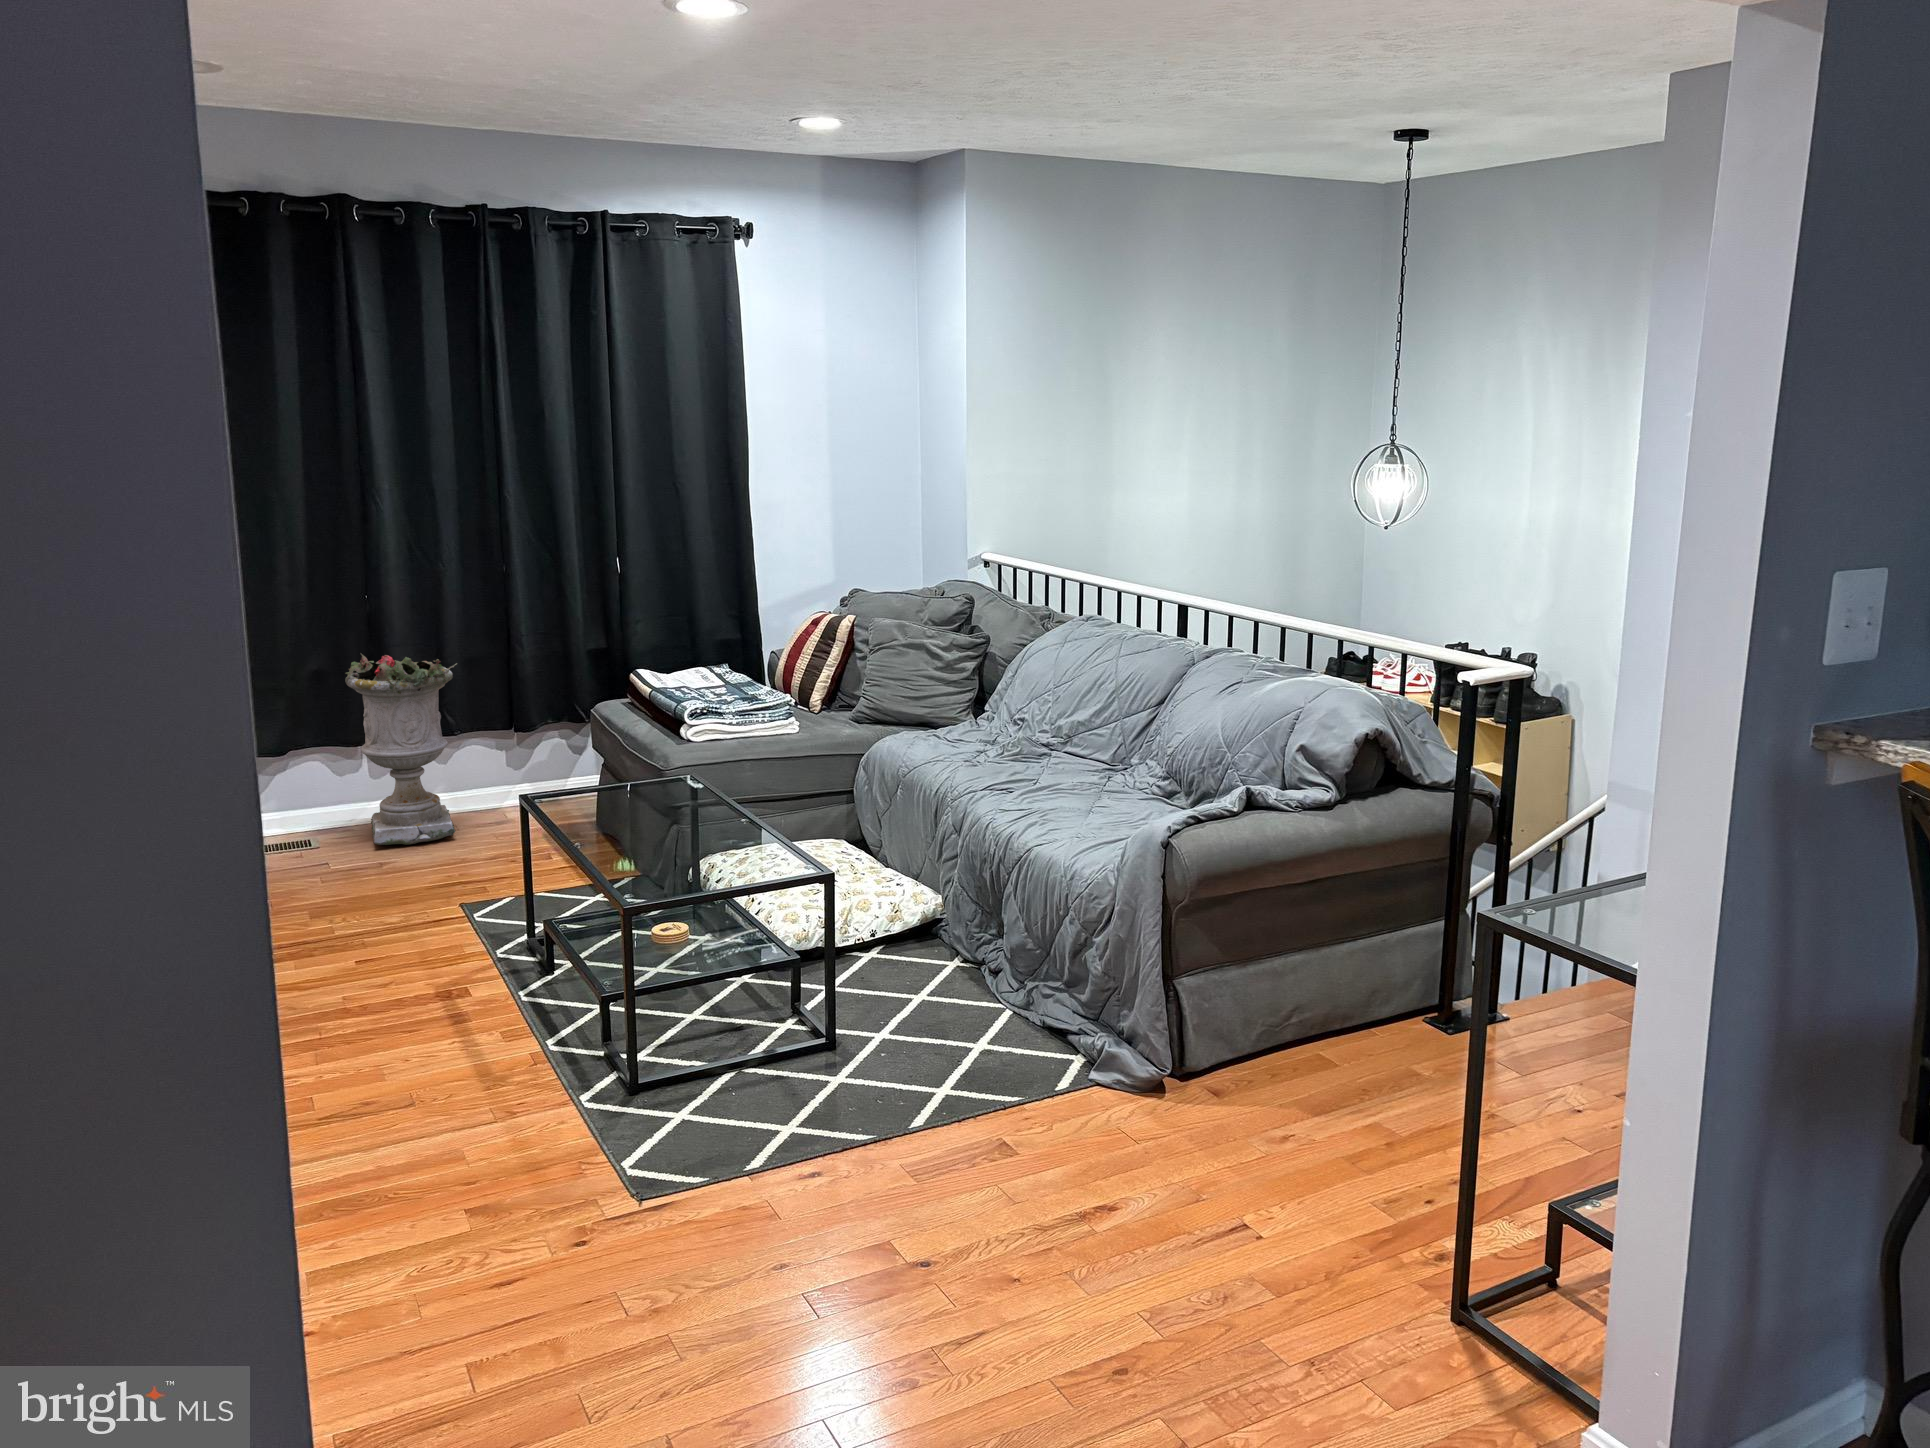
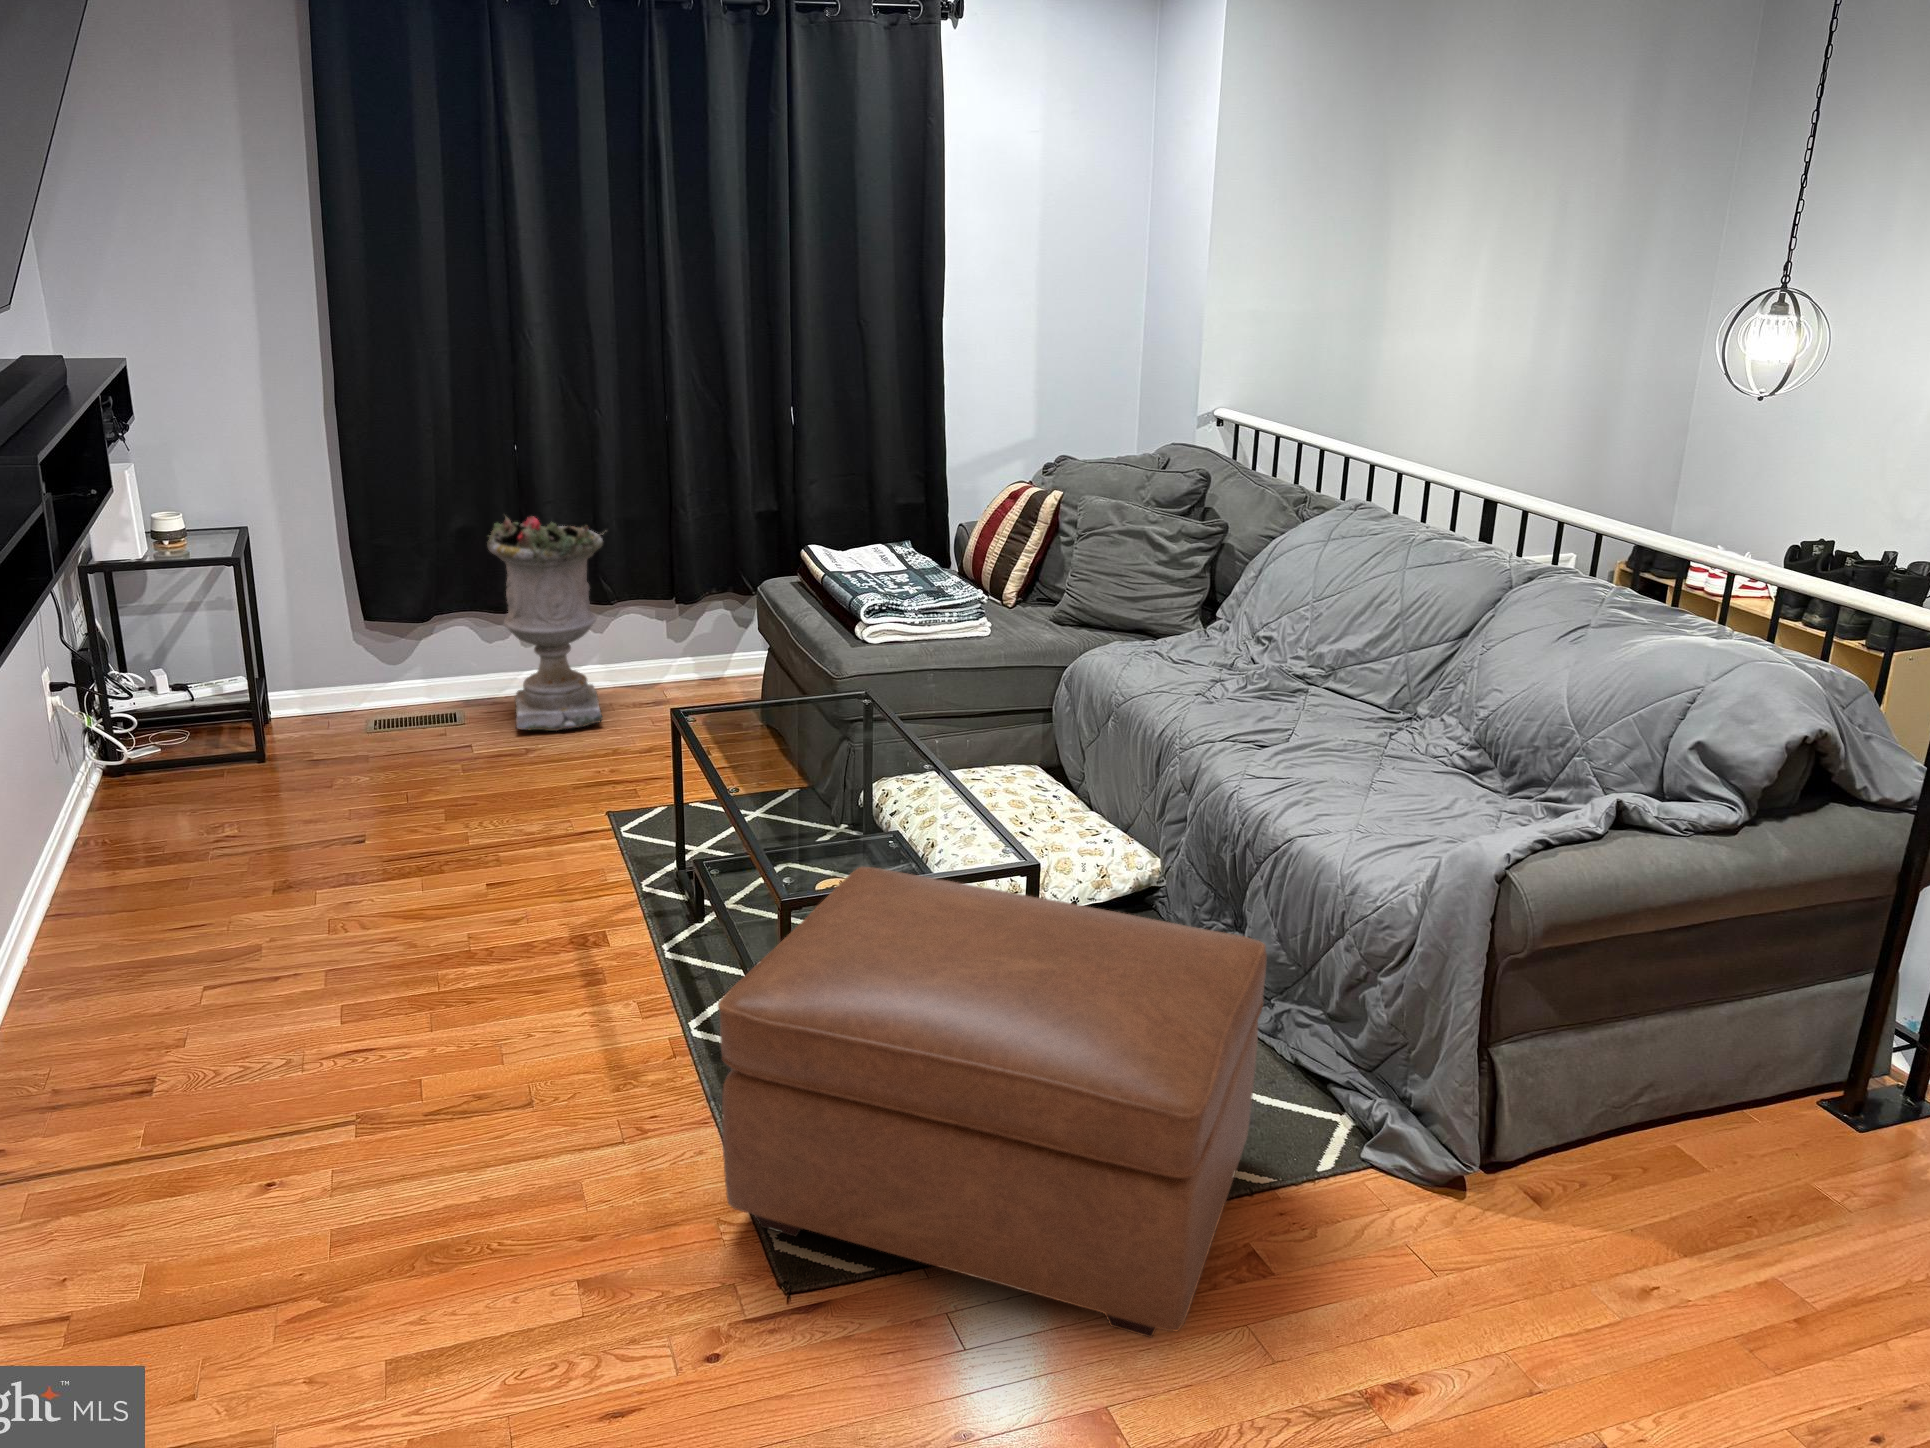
ottoman: none [574,885,1003,1199] -> present [718,867,1267,1338]

